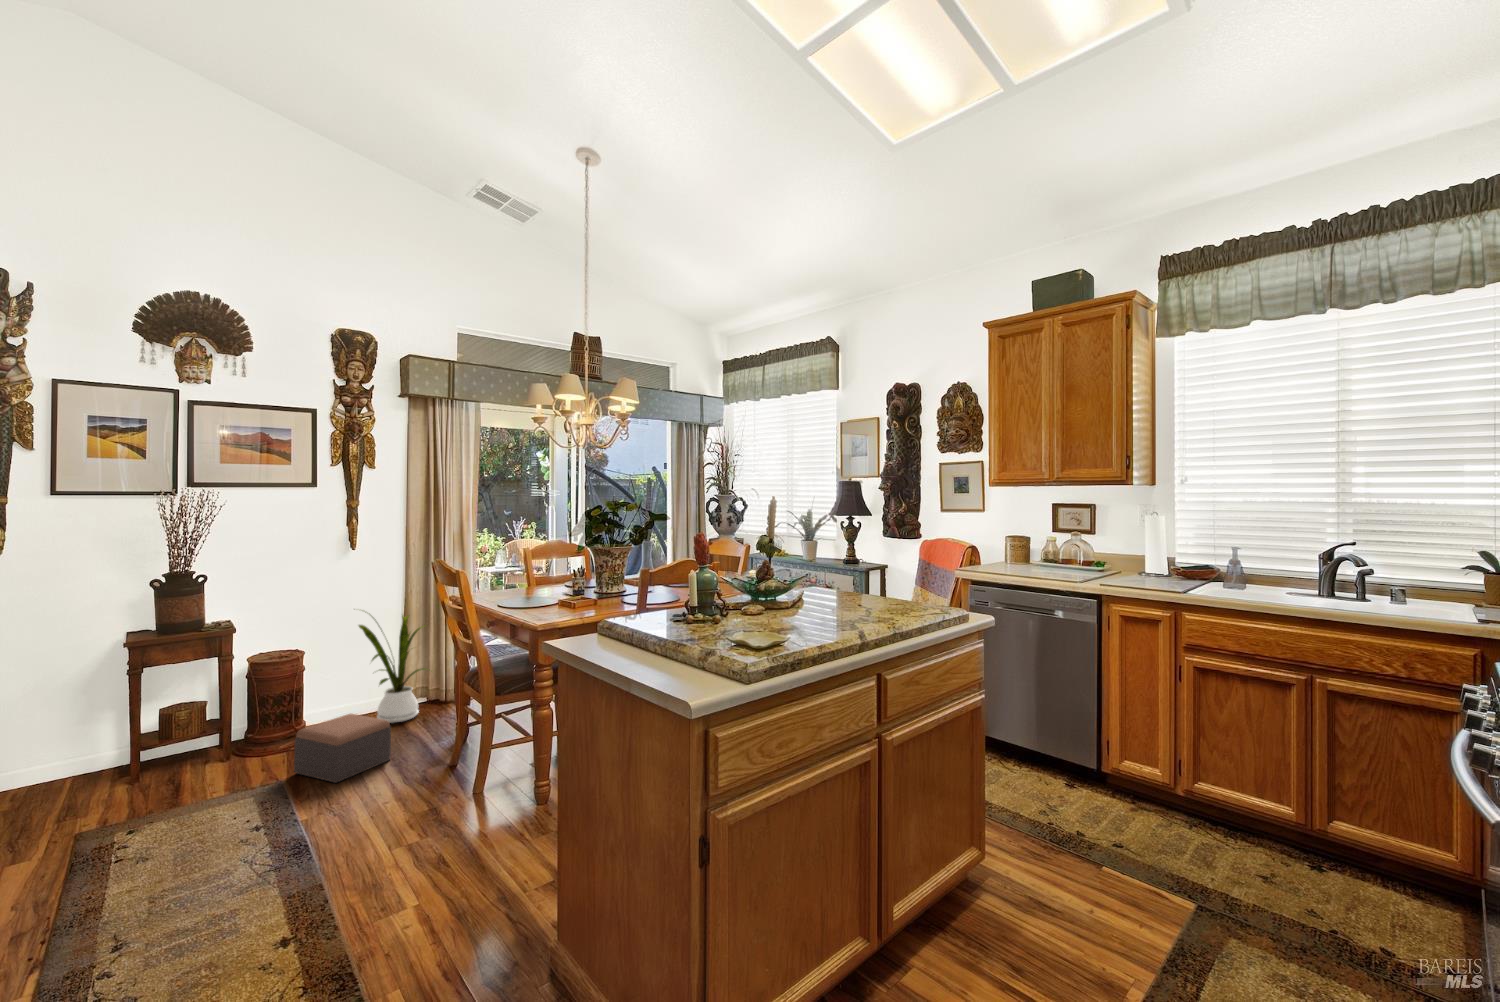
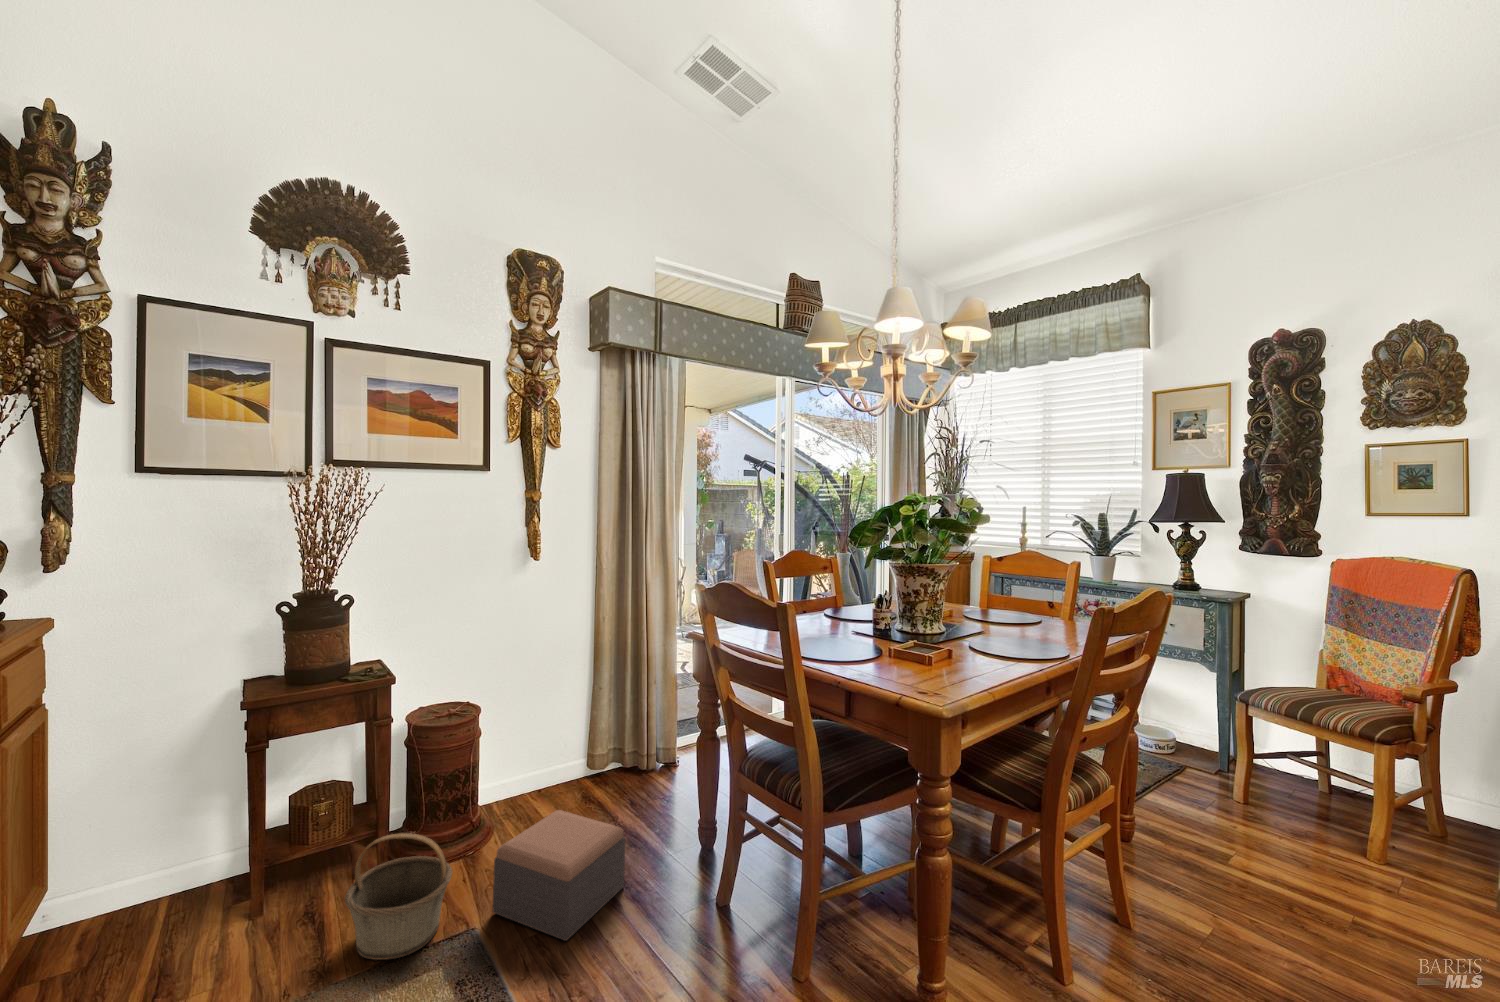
house plant: present [359,615,426,723] -> none [535,643,632,805]
basket: none [189,720,266,794] -> present [345,833,452,960]

